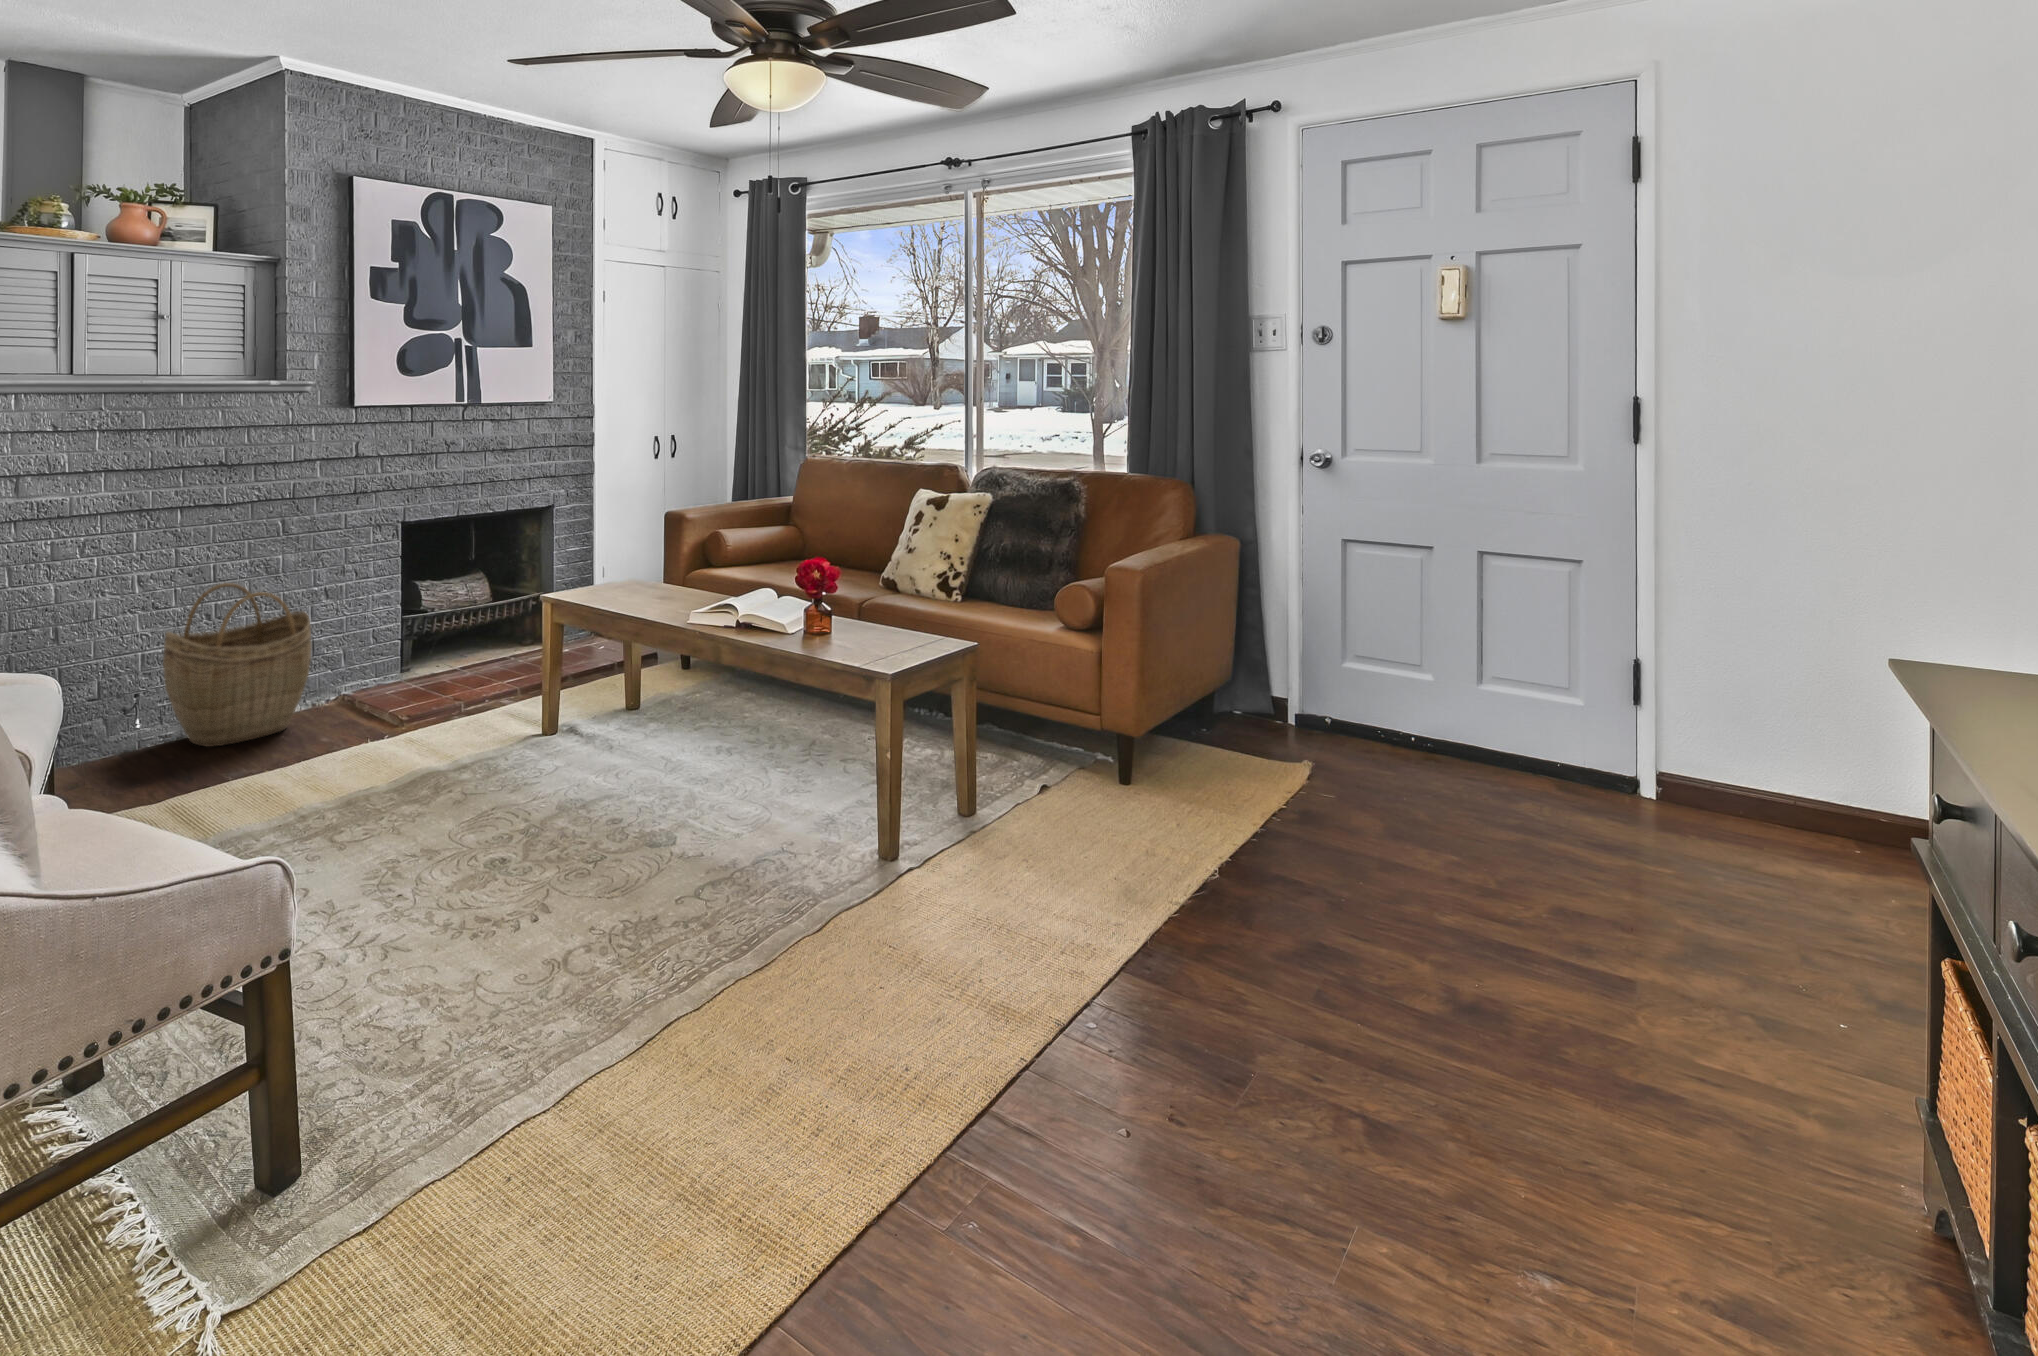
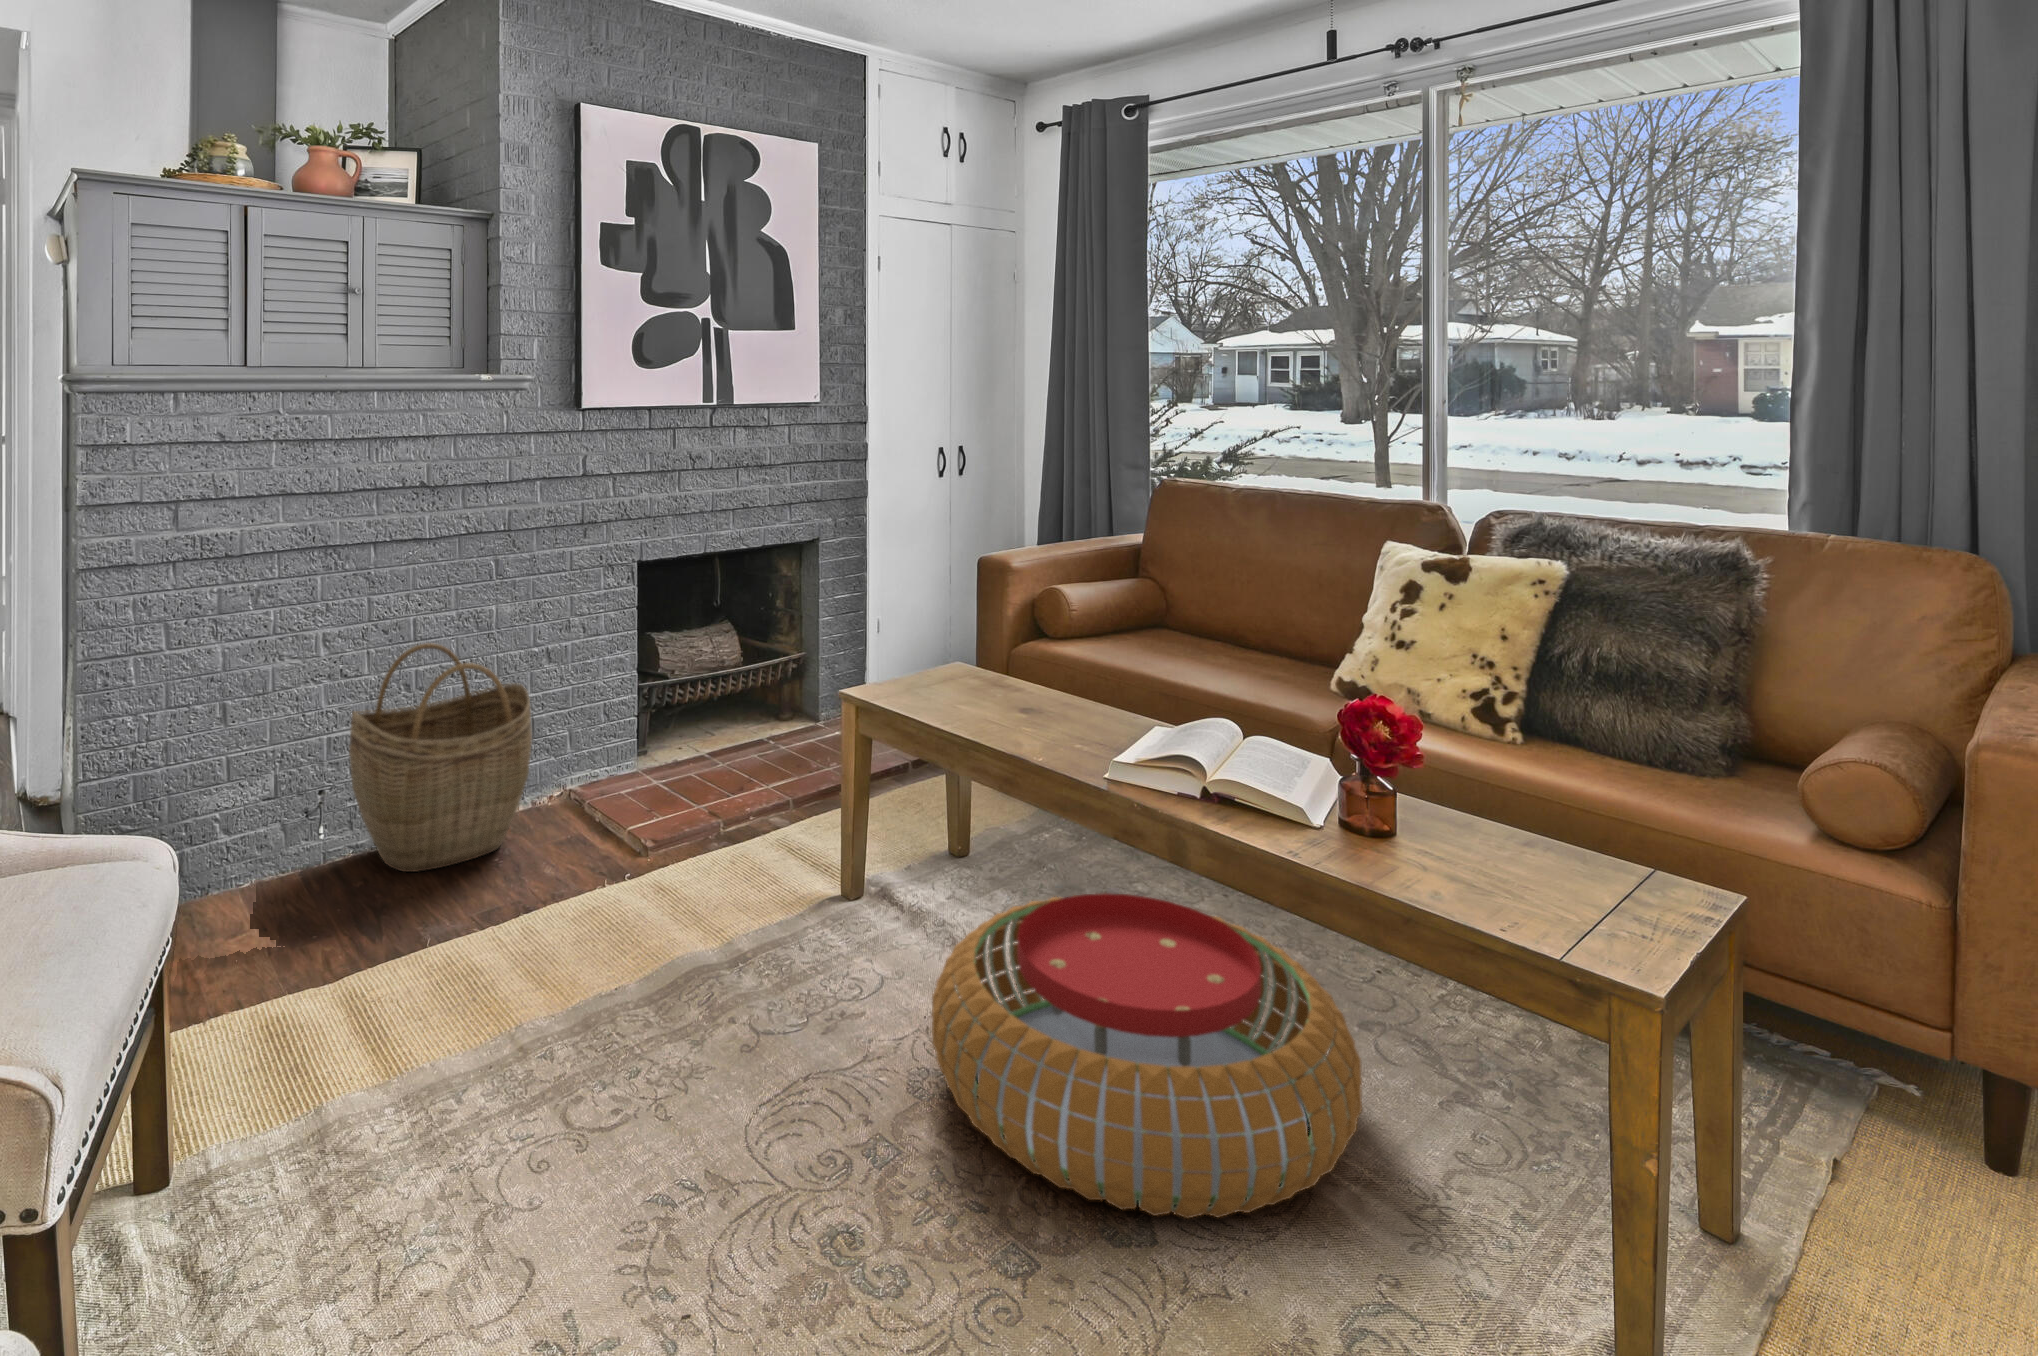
pouf: none [574,698,819,847] -> present [932,893,1362,1218]

